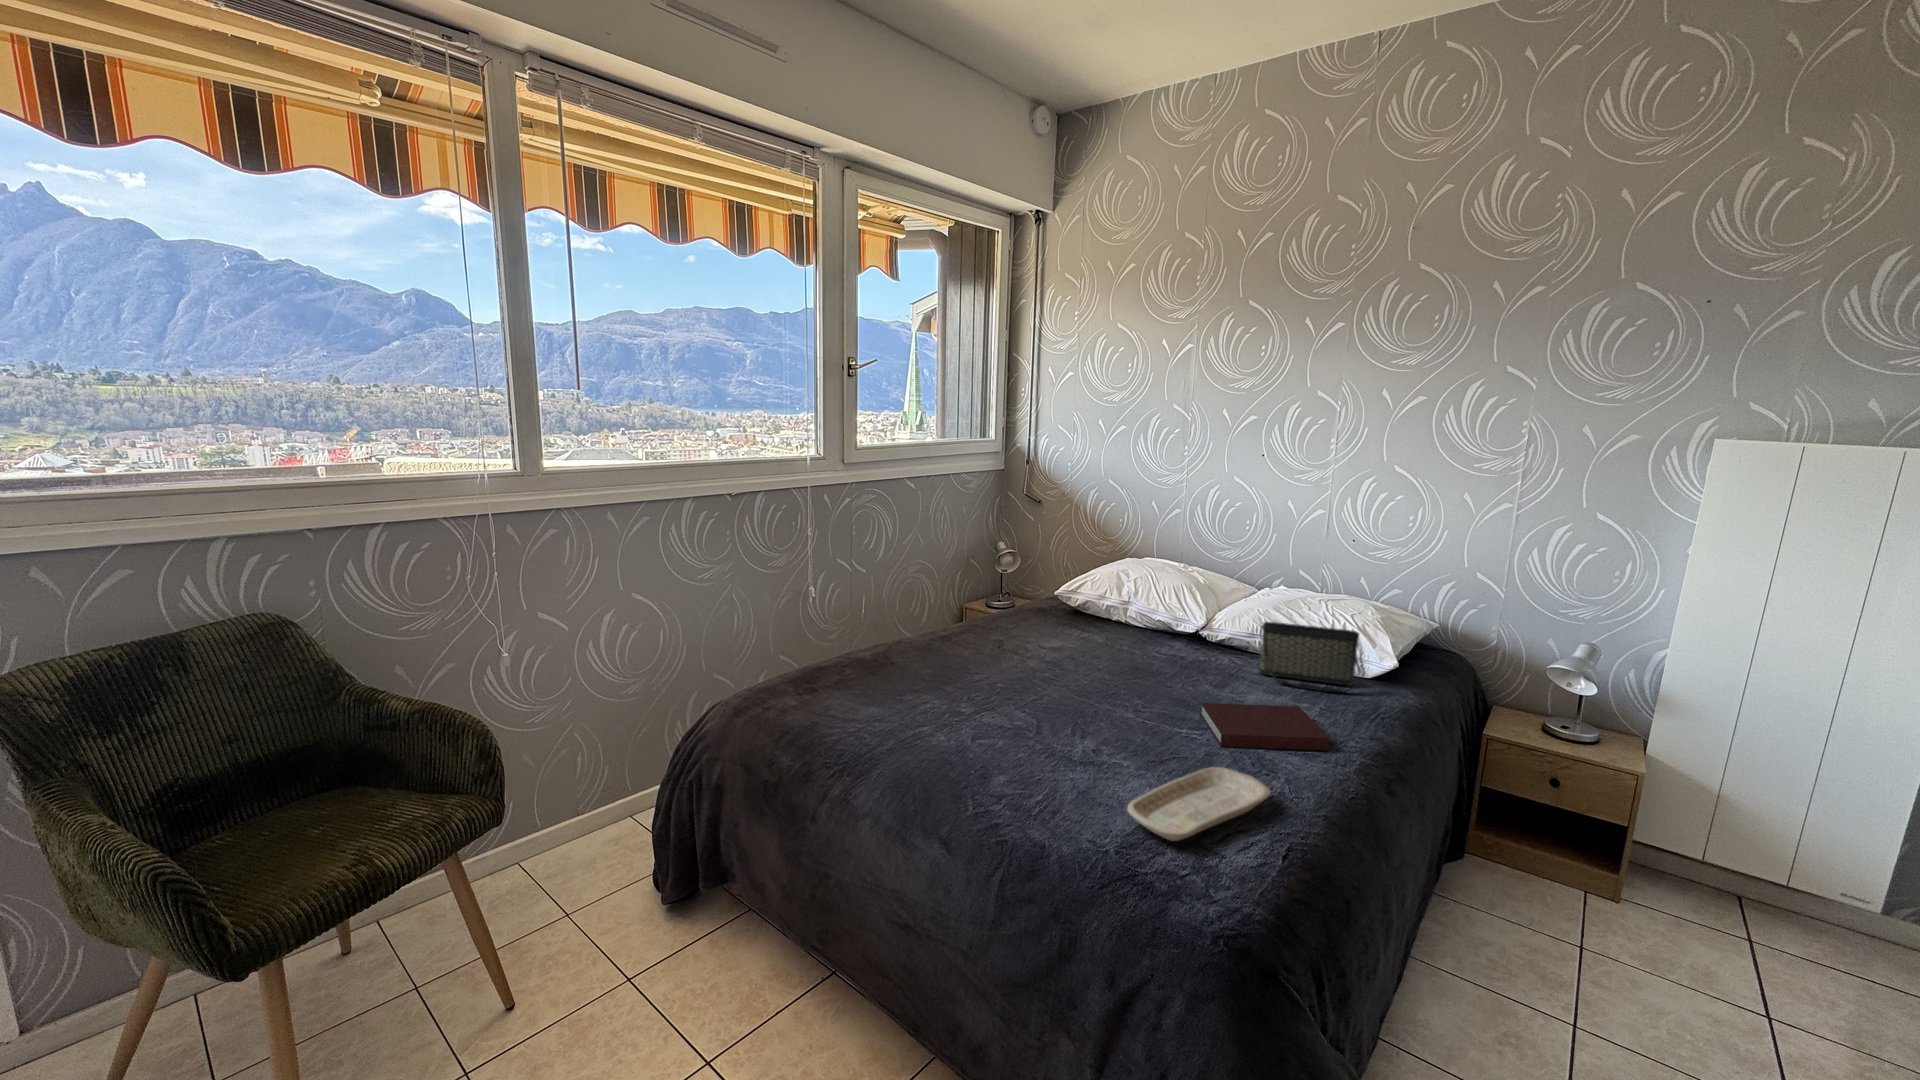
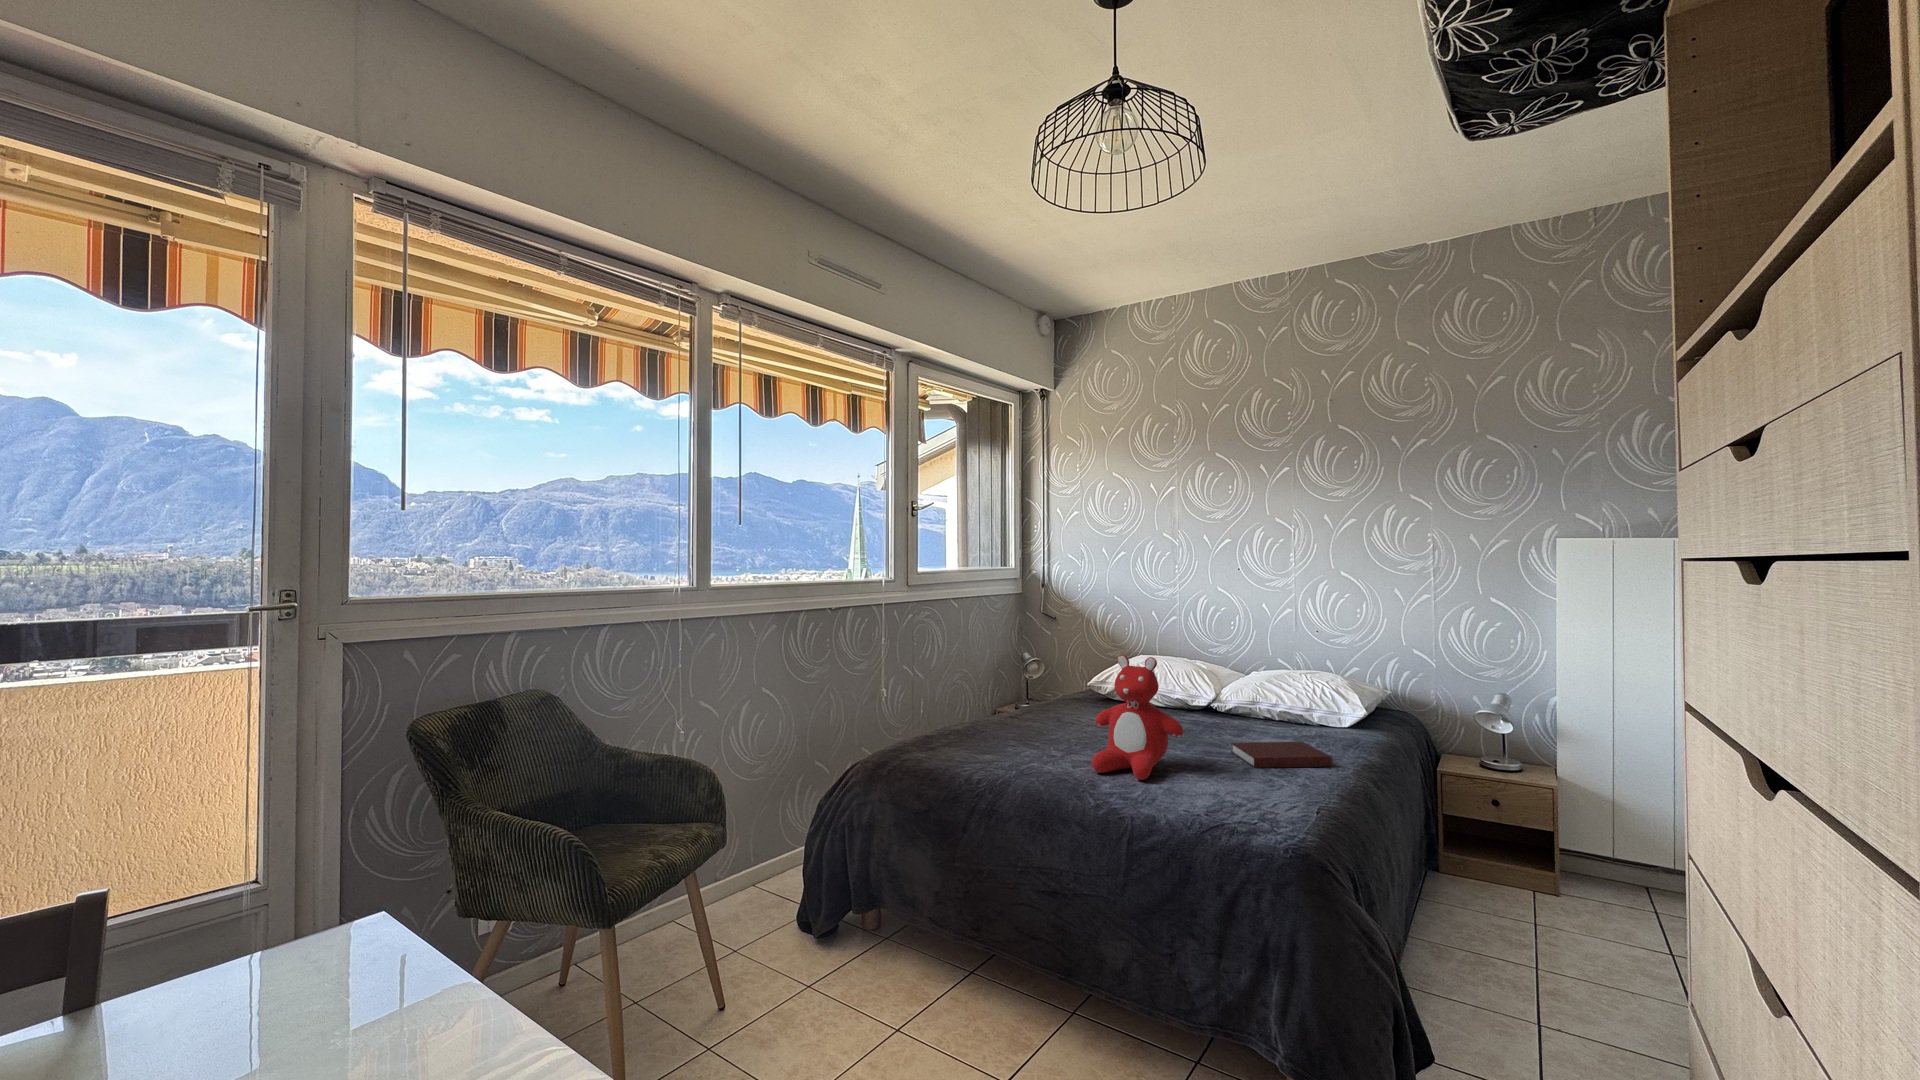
teddy bear: none [997,590,1123,763] -> present [1092,655,1183,780]
handbag: present [1258,622,1365,692] -> none [1262,687,1346,737]
tray: present [1127,767,1271,841] -> none [1207,773,1302,813]

